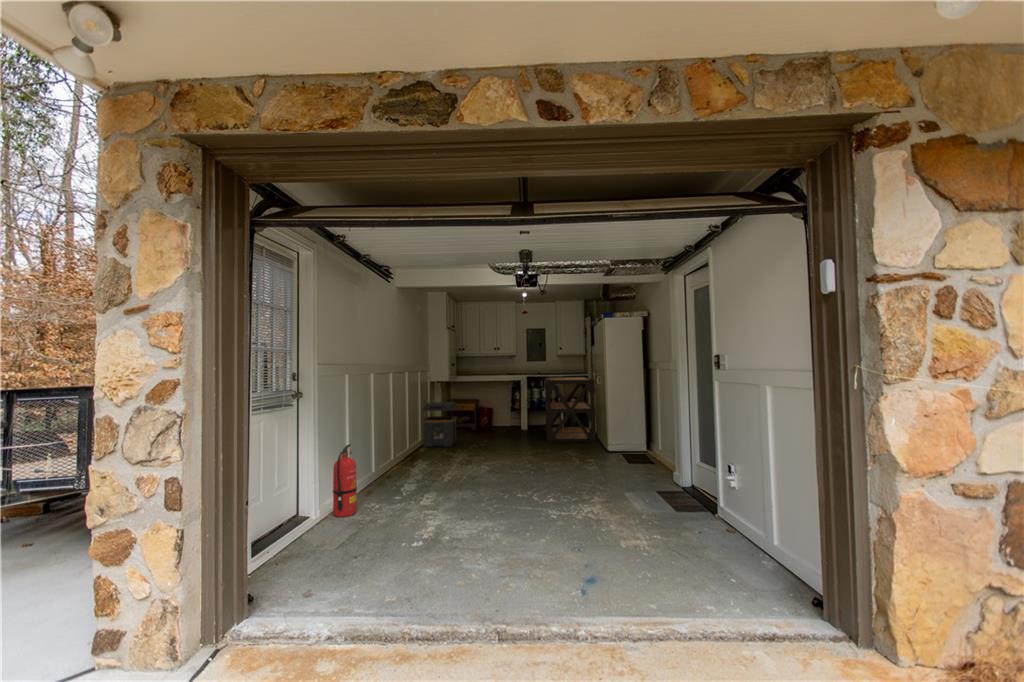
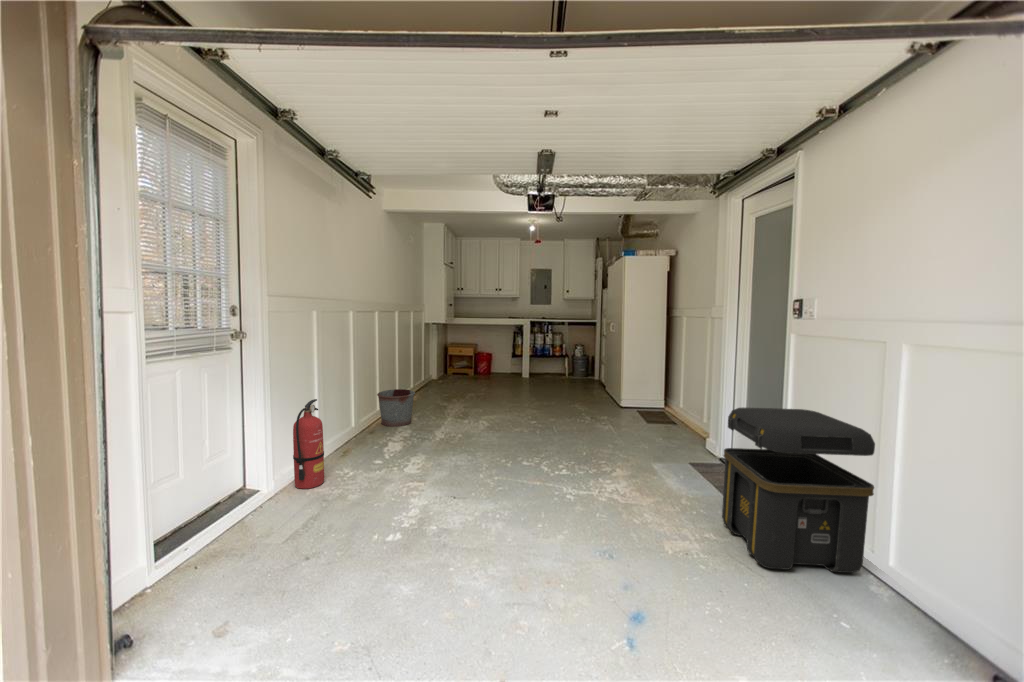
shelving unit: present [545,377,596,441] -> none [548,323,606,393]
toolbox: present [422,402,457,447] -> present [722,408,875,573]
bucket: none [391,440,424,473] -> present [377,389,415,427]

